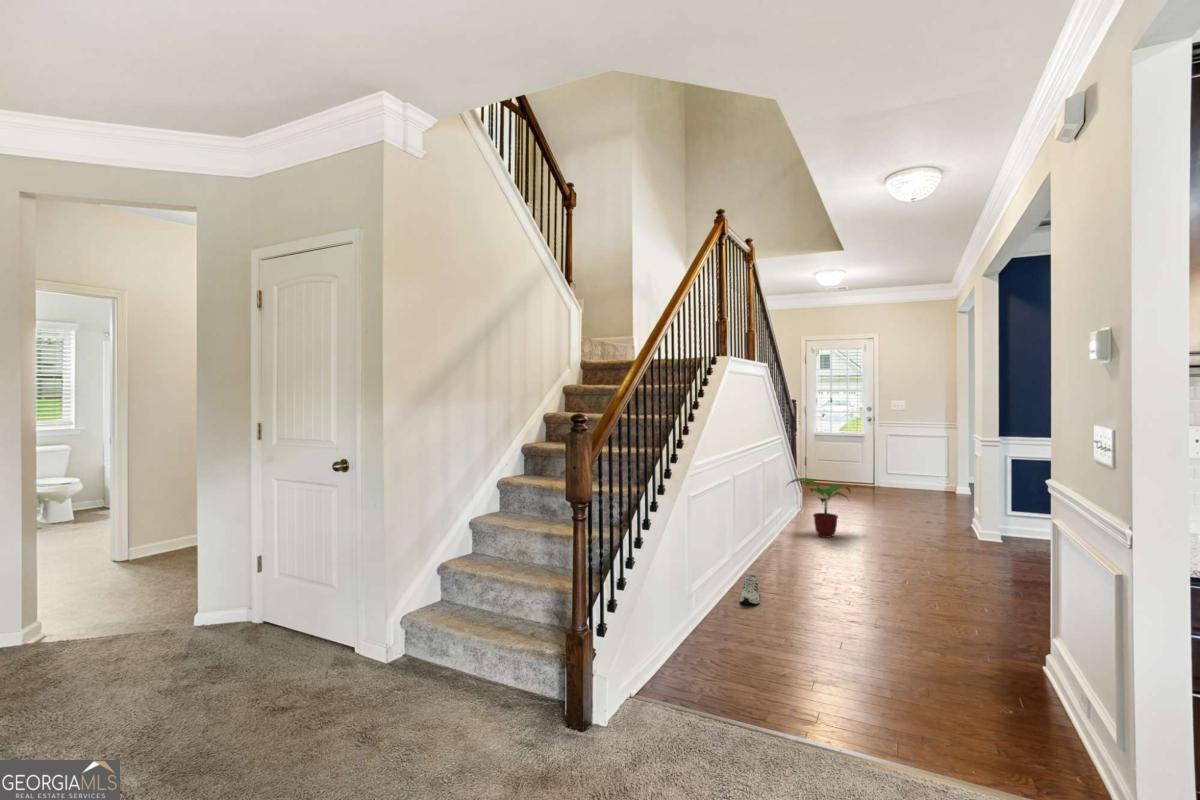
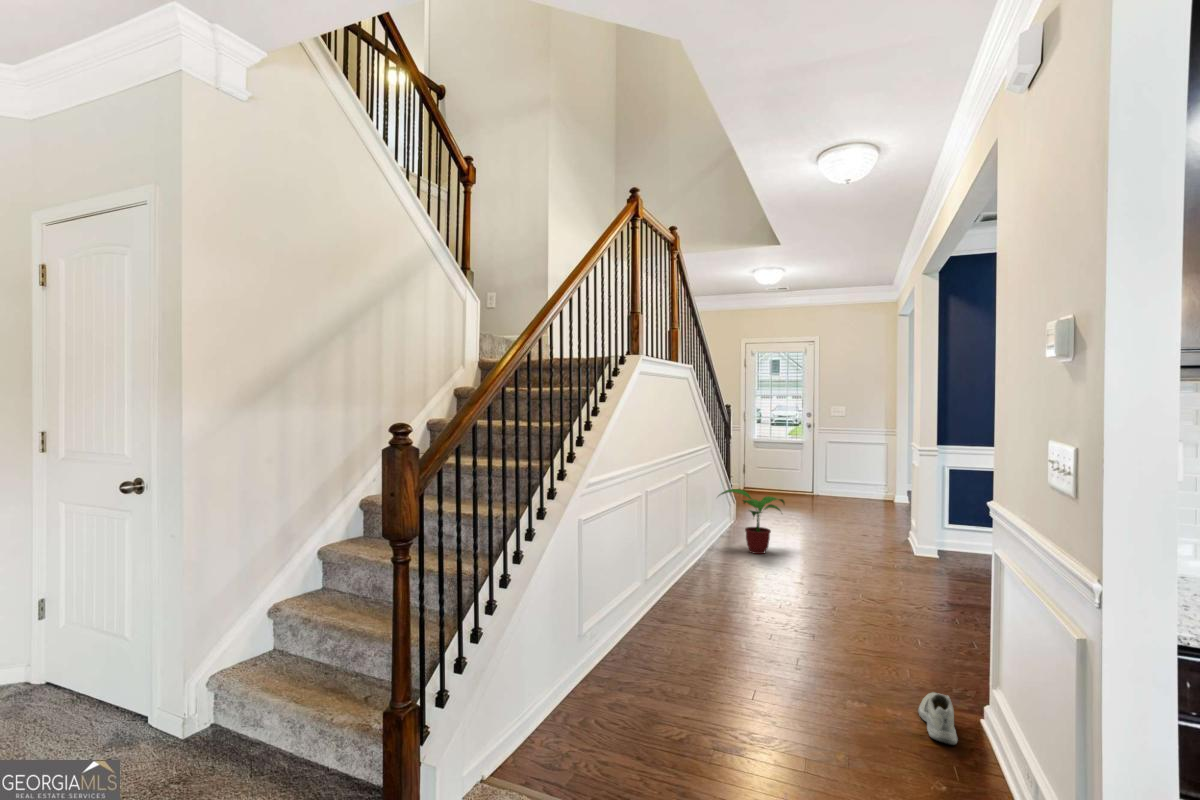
shoe: present [740,574,760,604] -> present [918,692,958,745]

